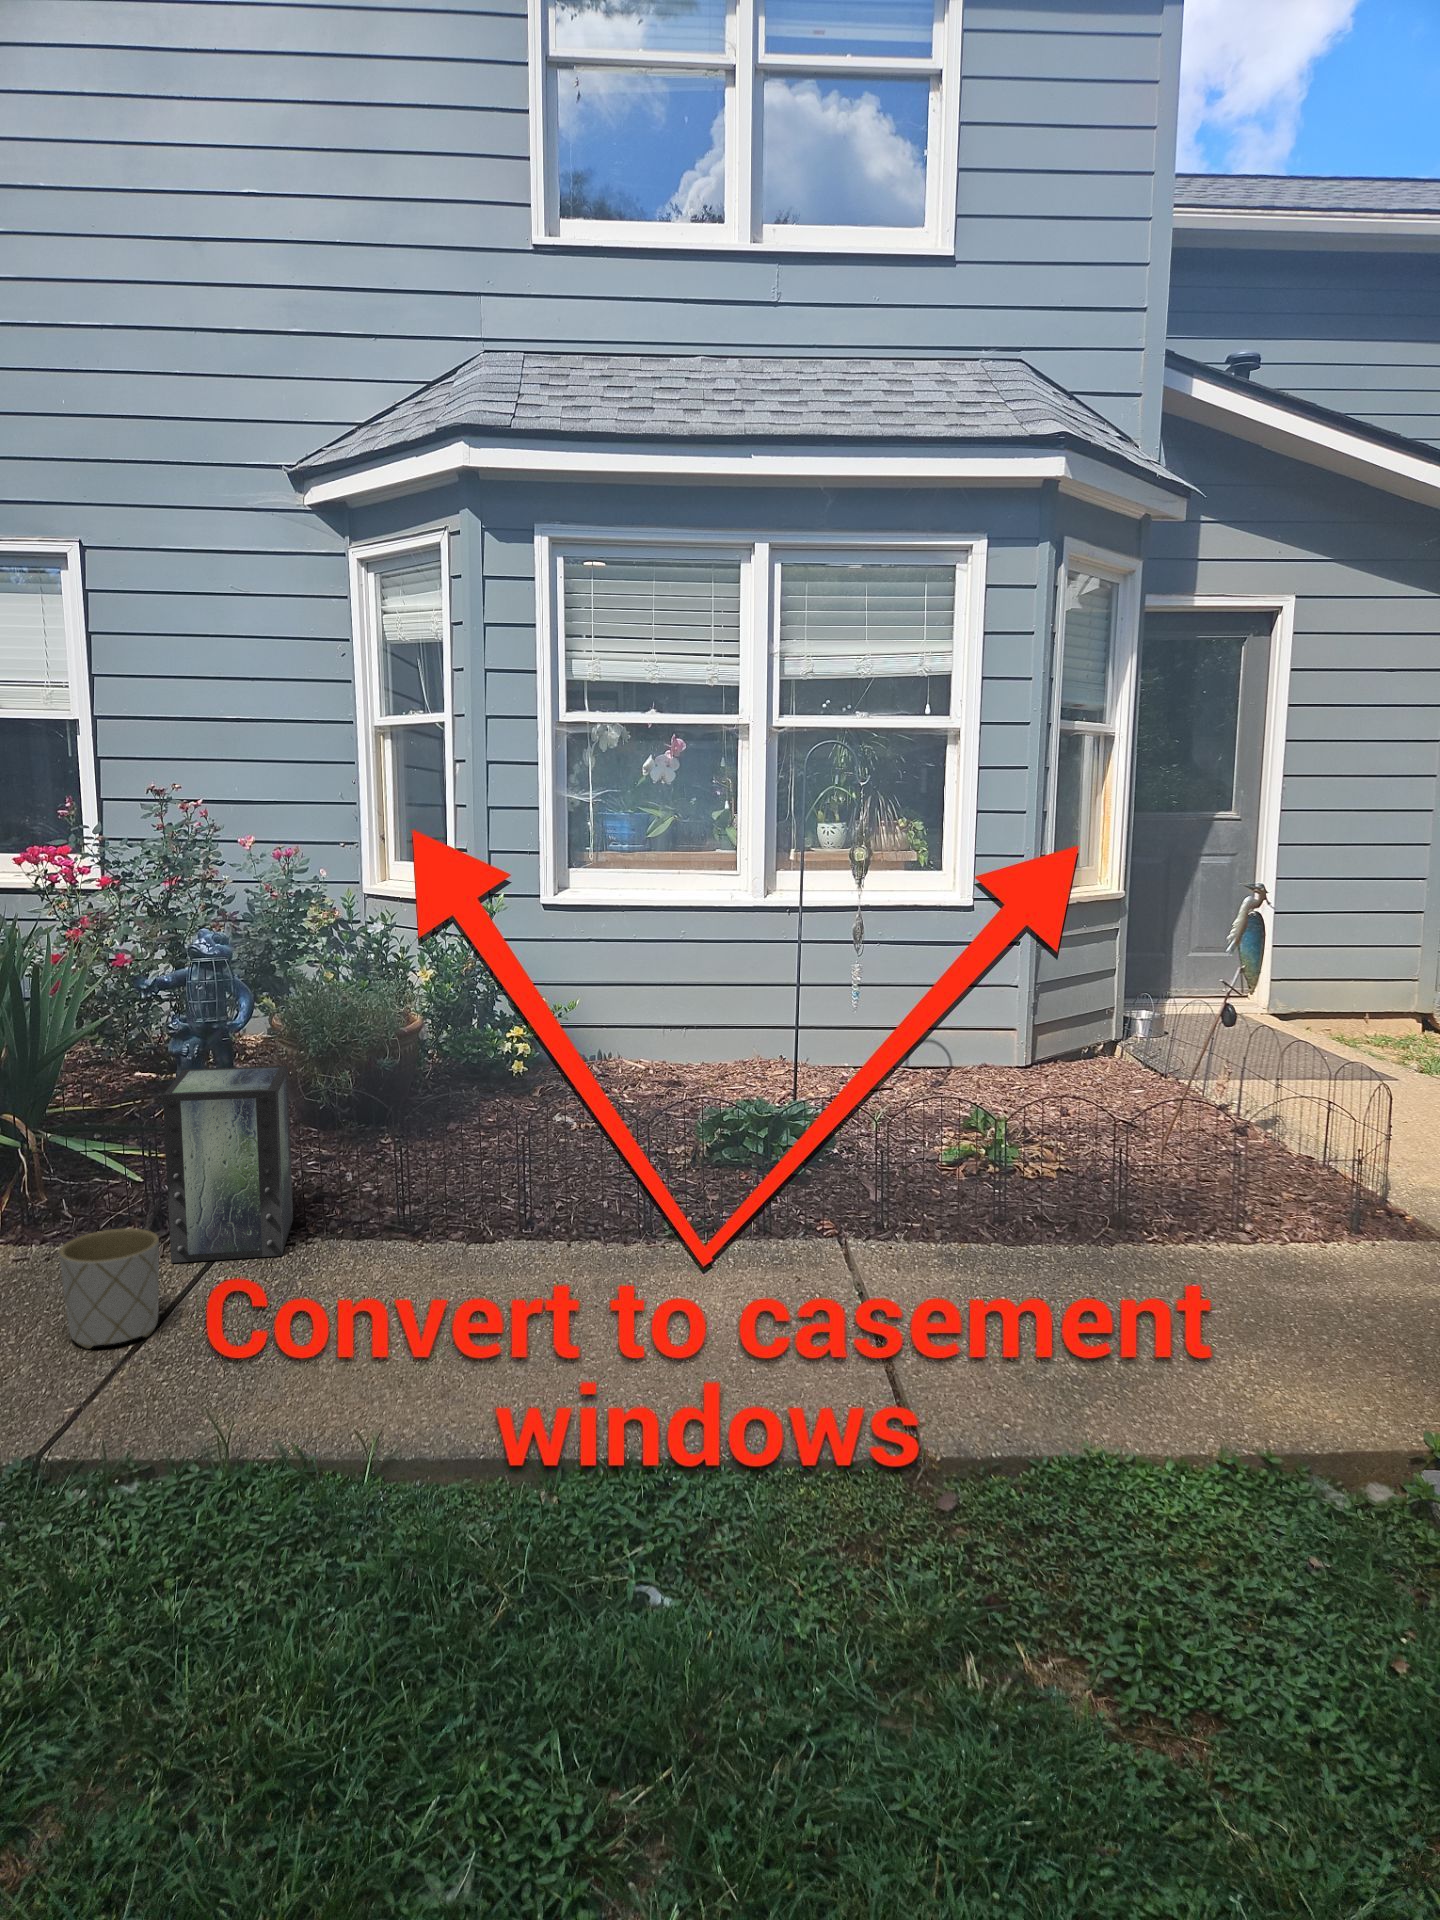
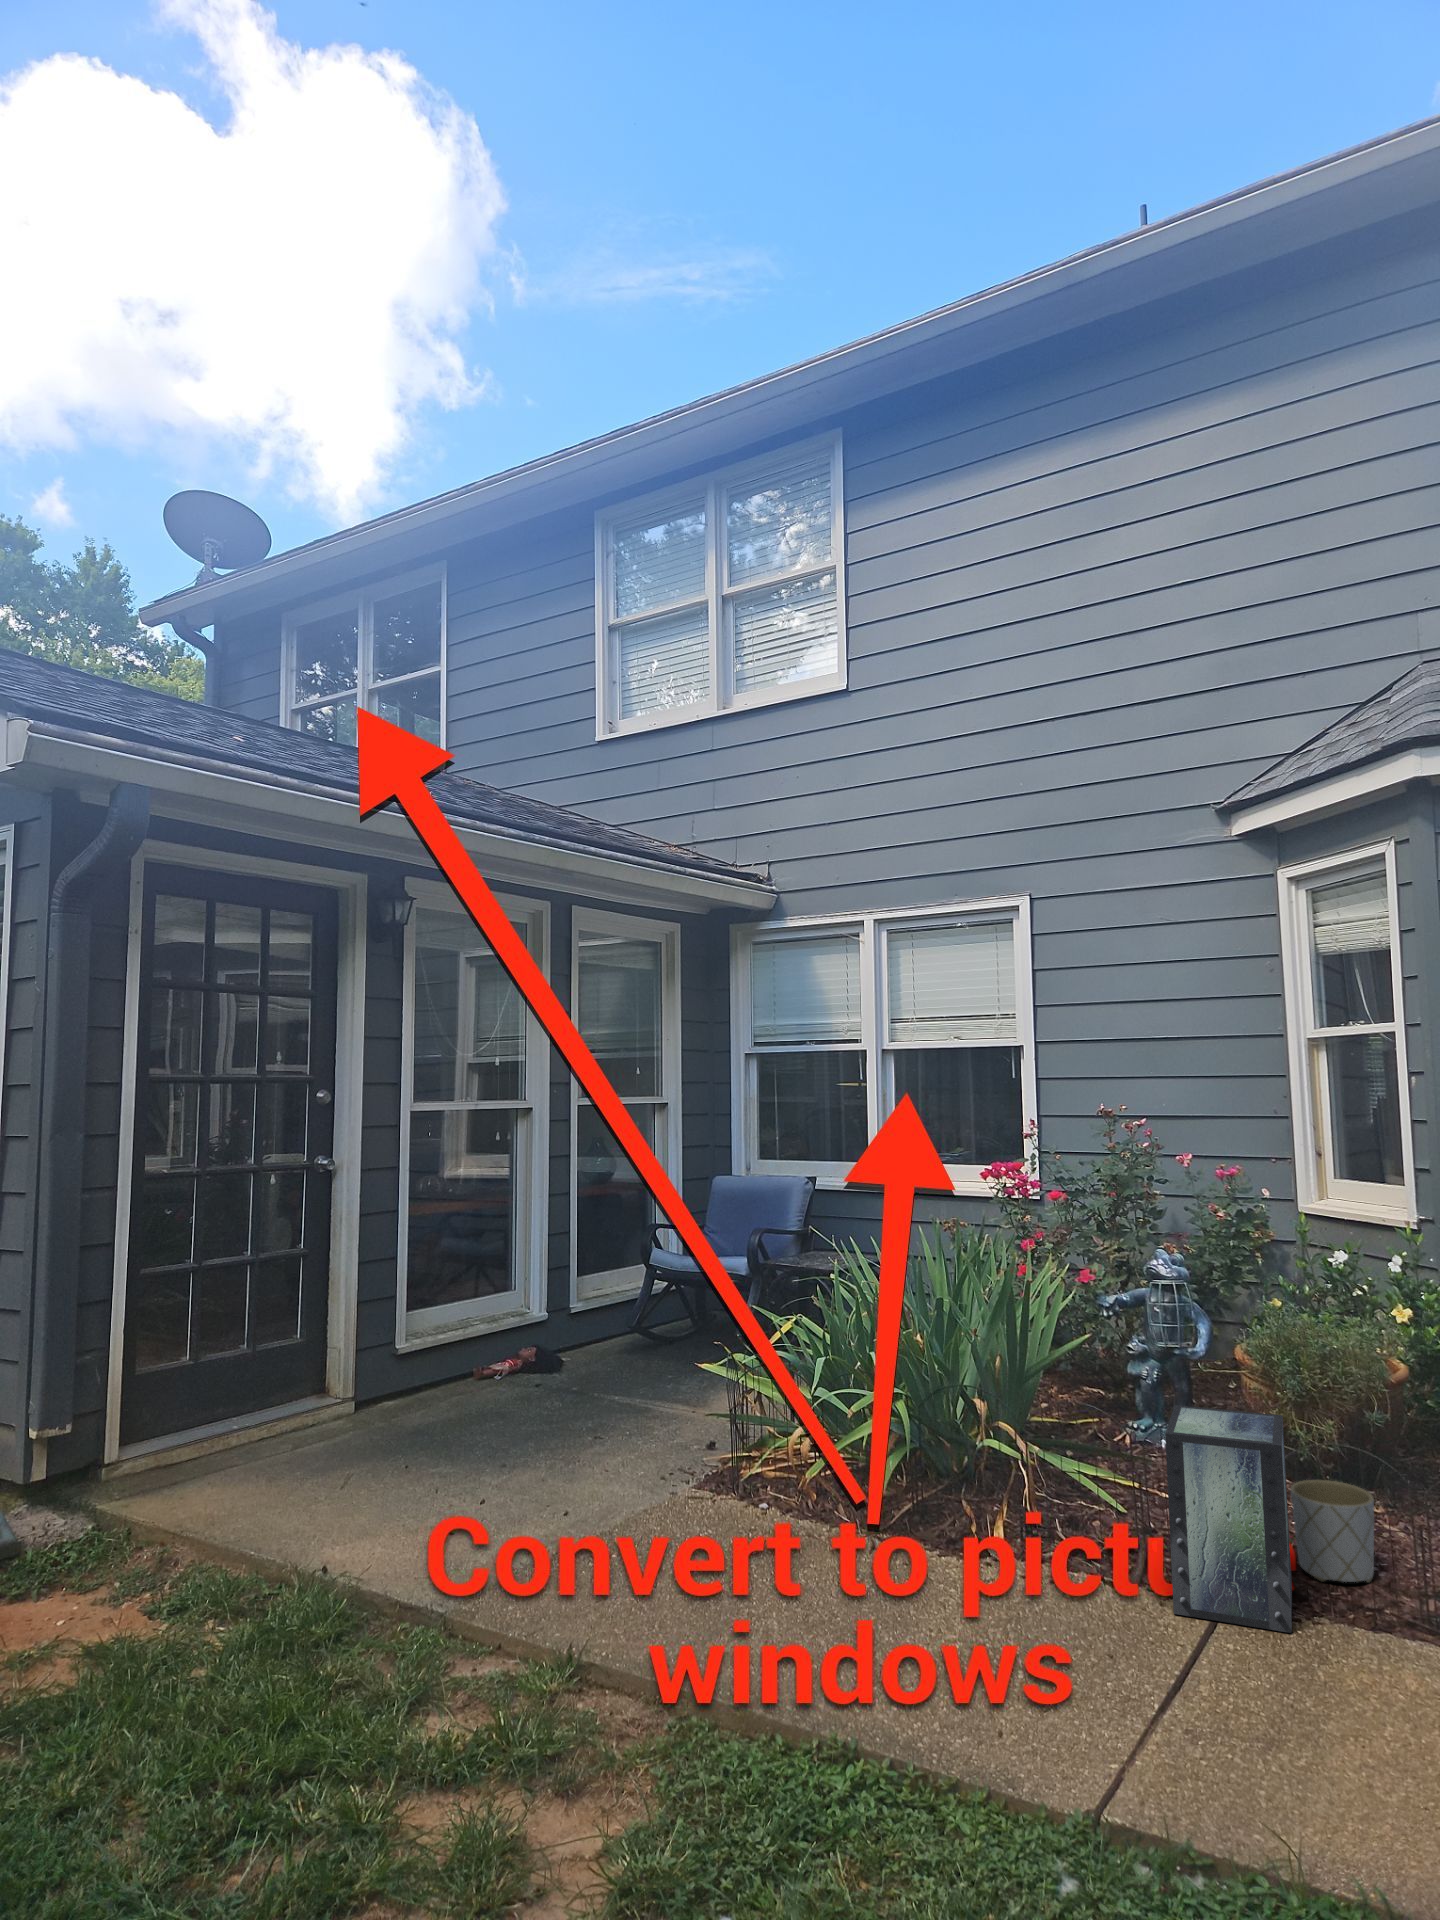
planter: present [59,1228,159,1349] -> present [1291,1480,1374,1582]

